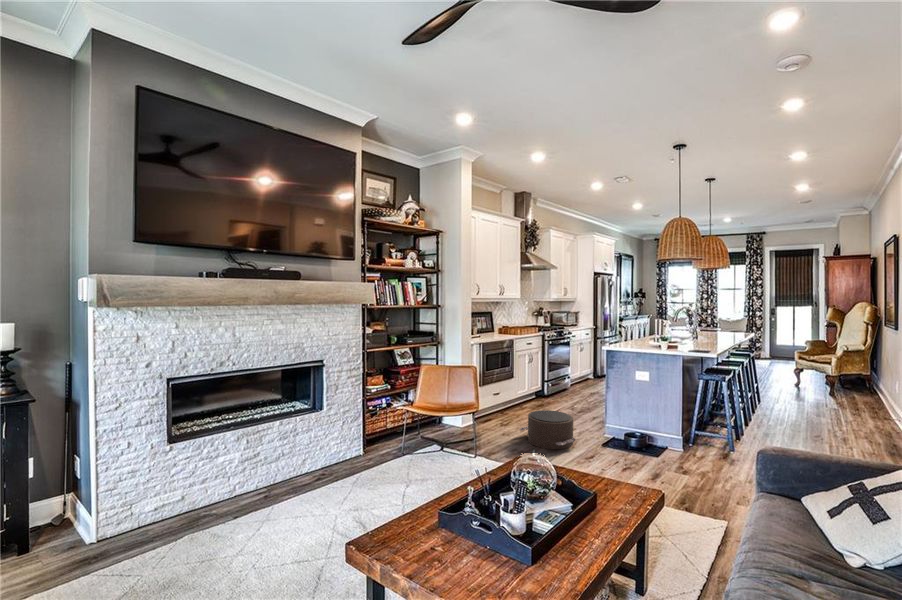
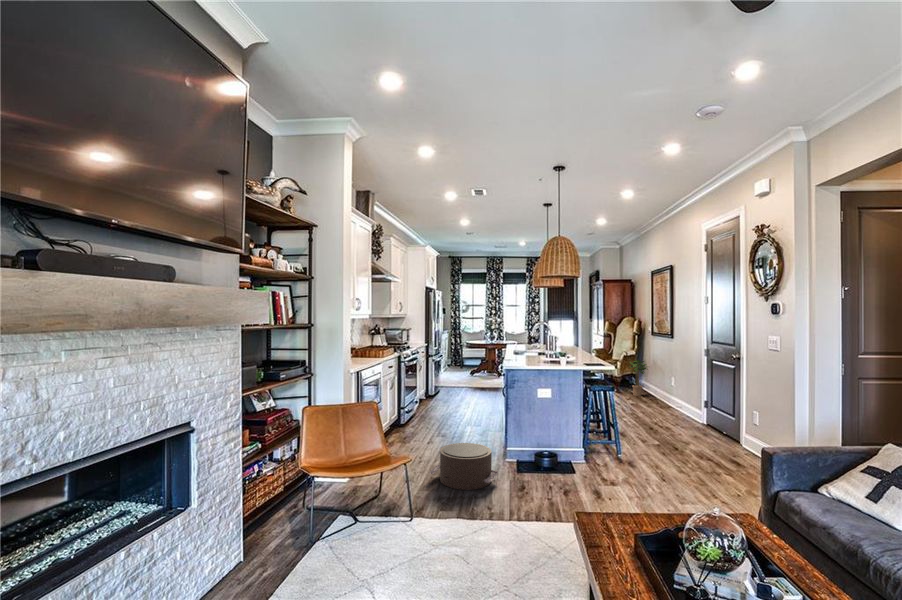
potted plant: none [858,359,894,405] -> present [629,360,648,396]

